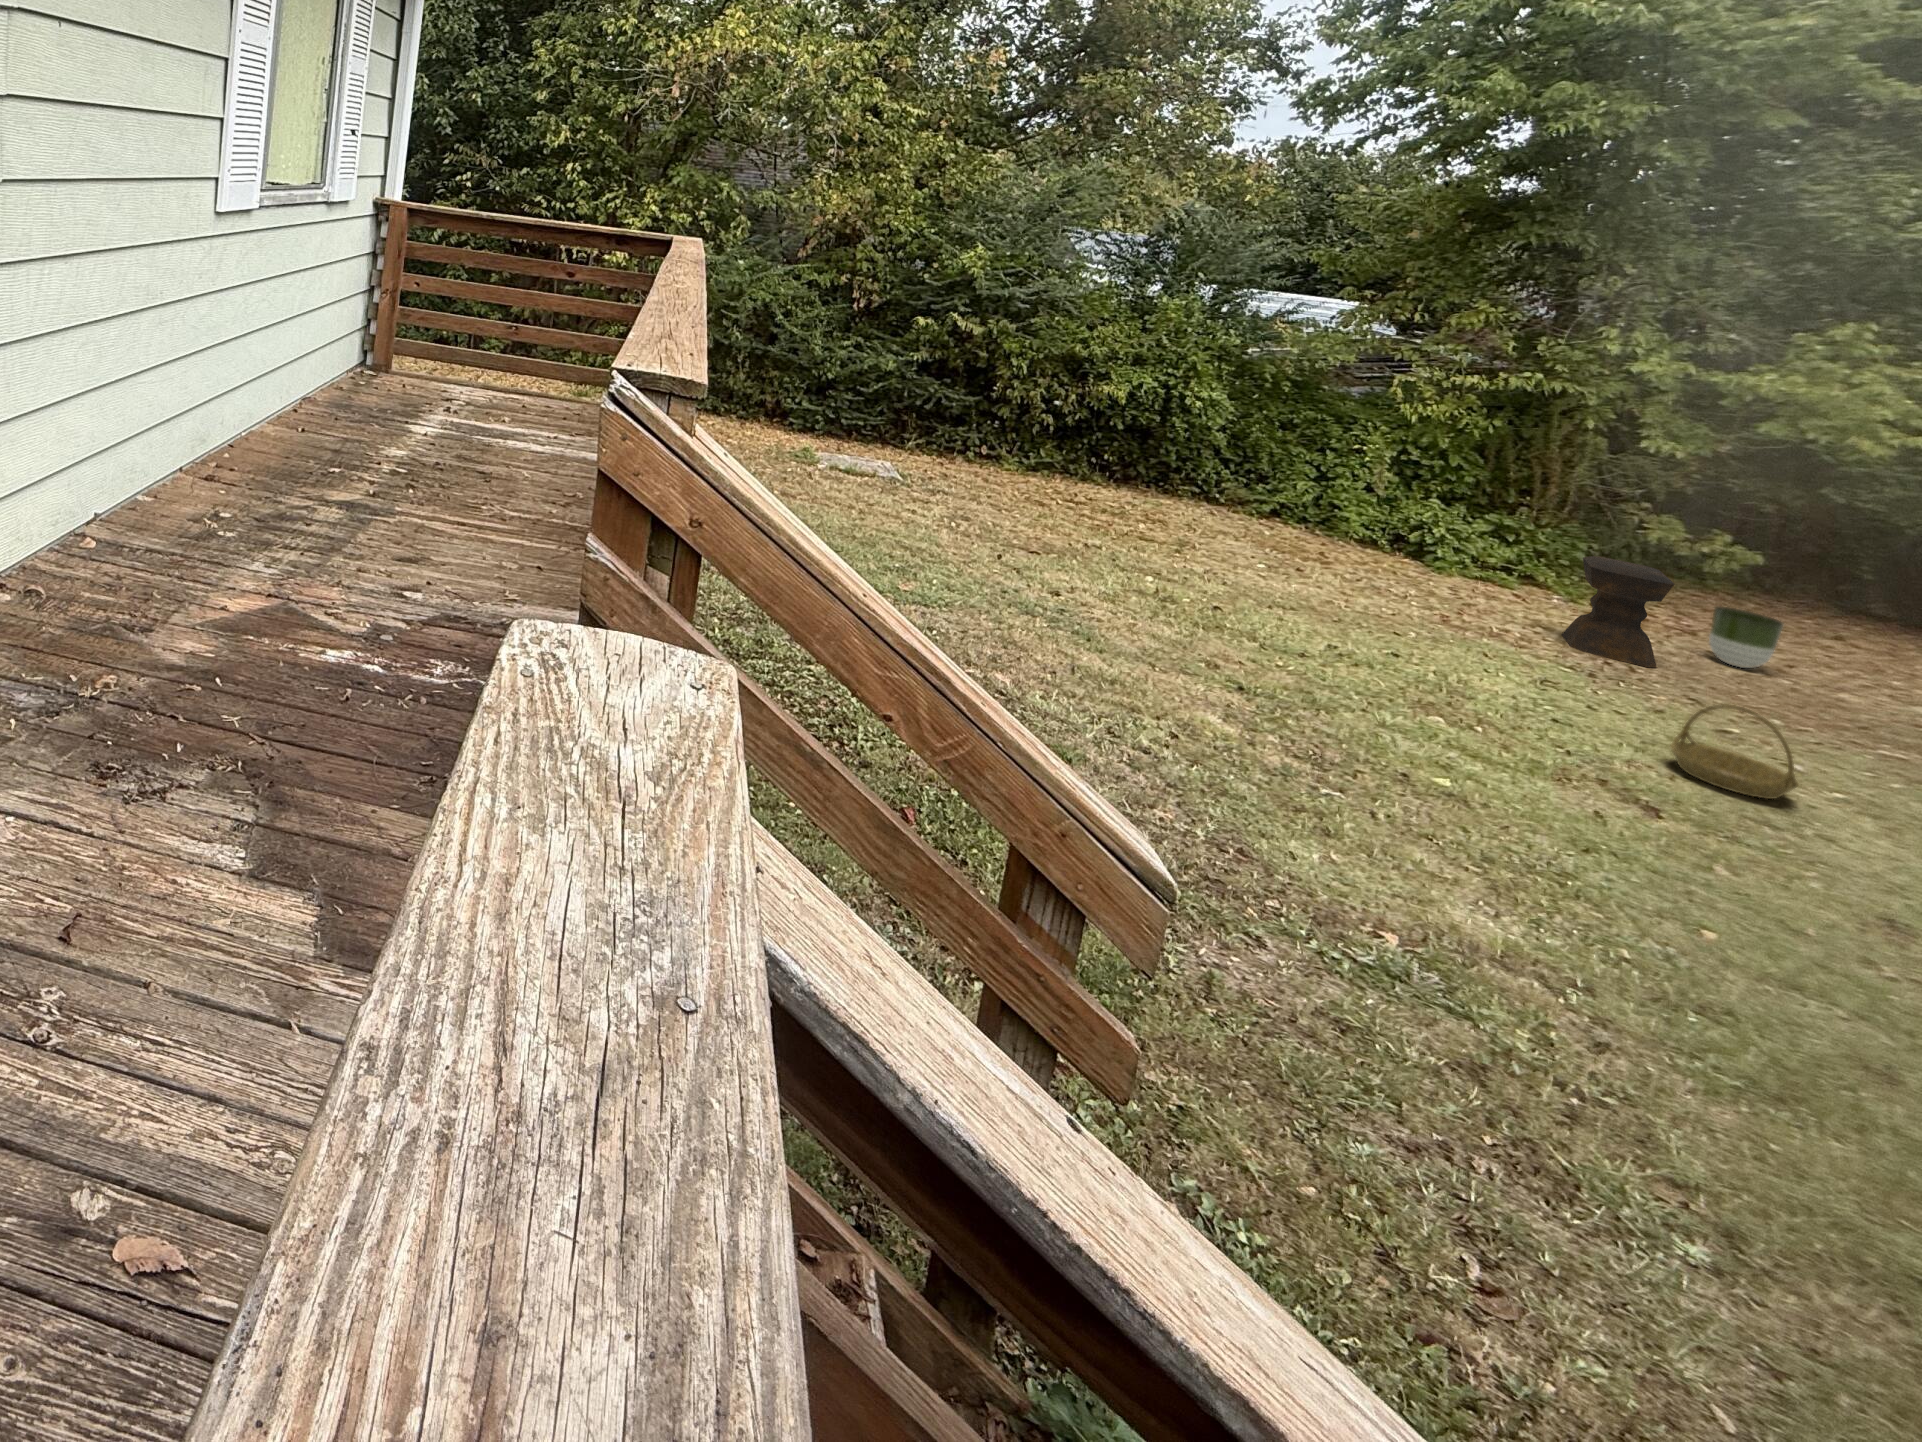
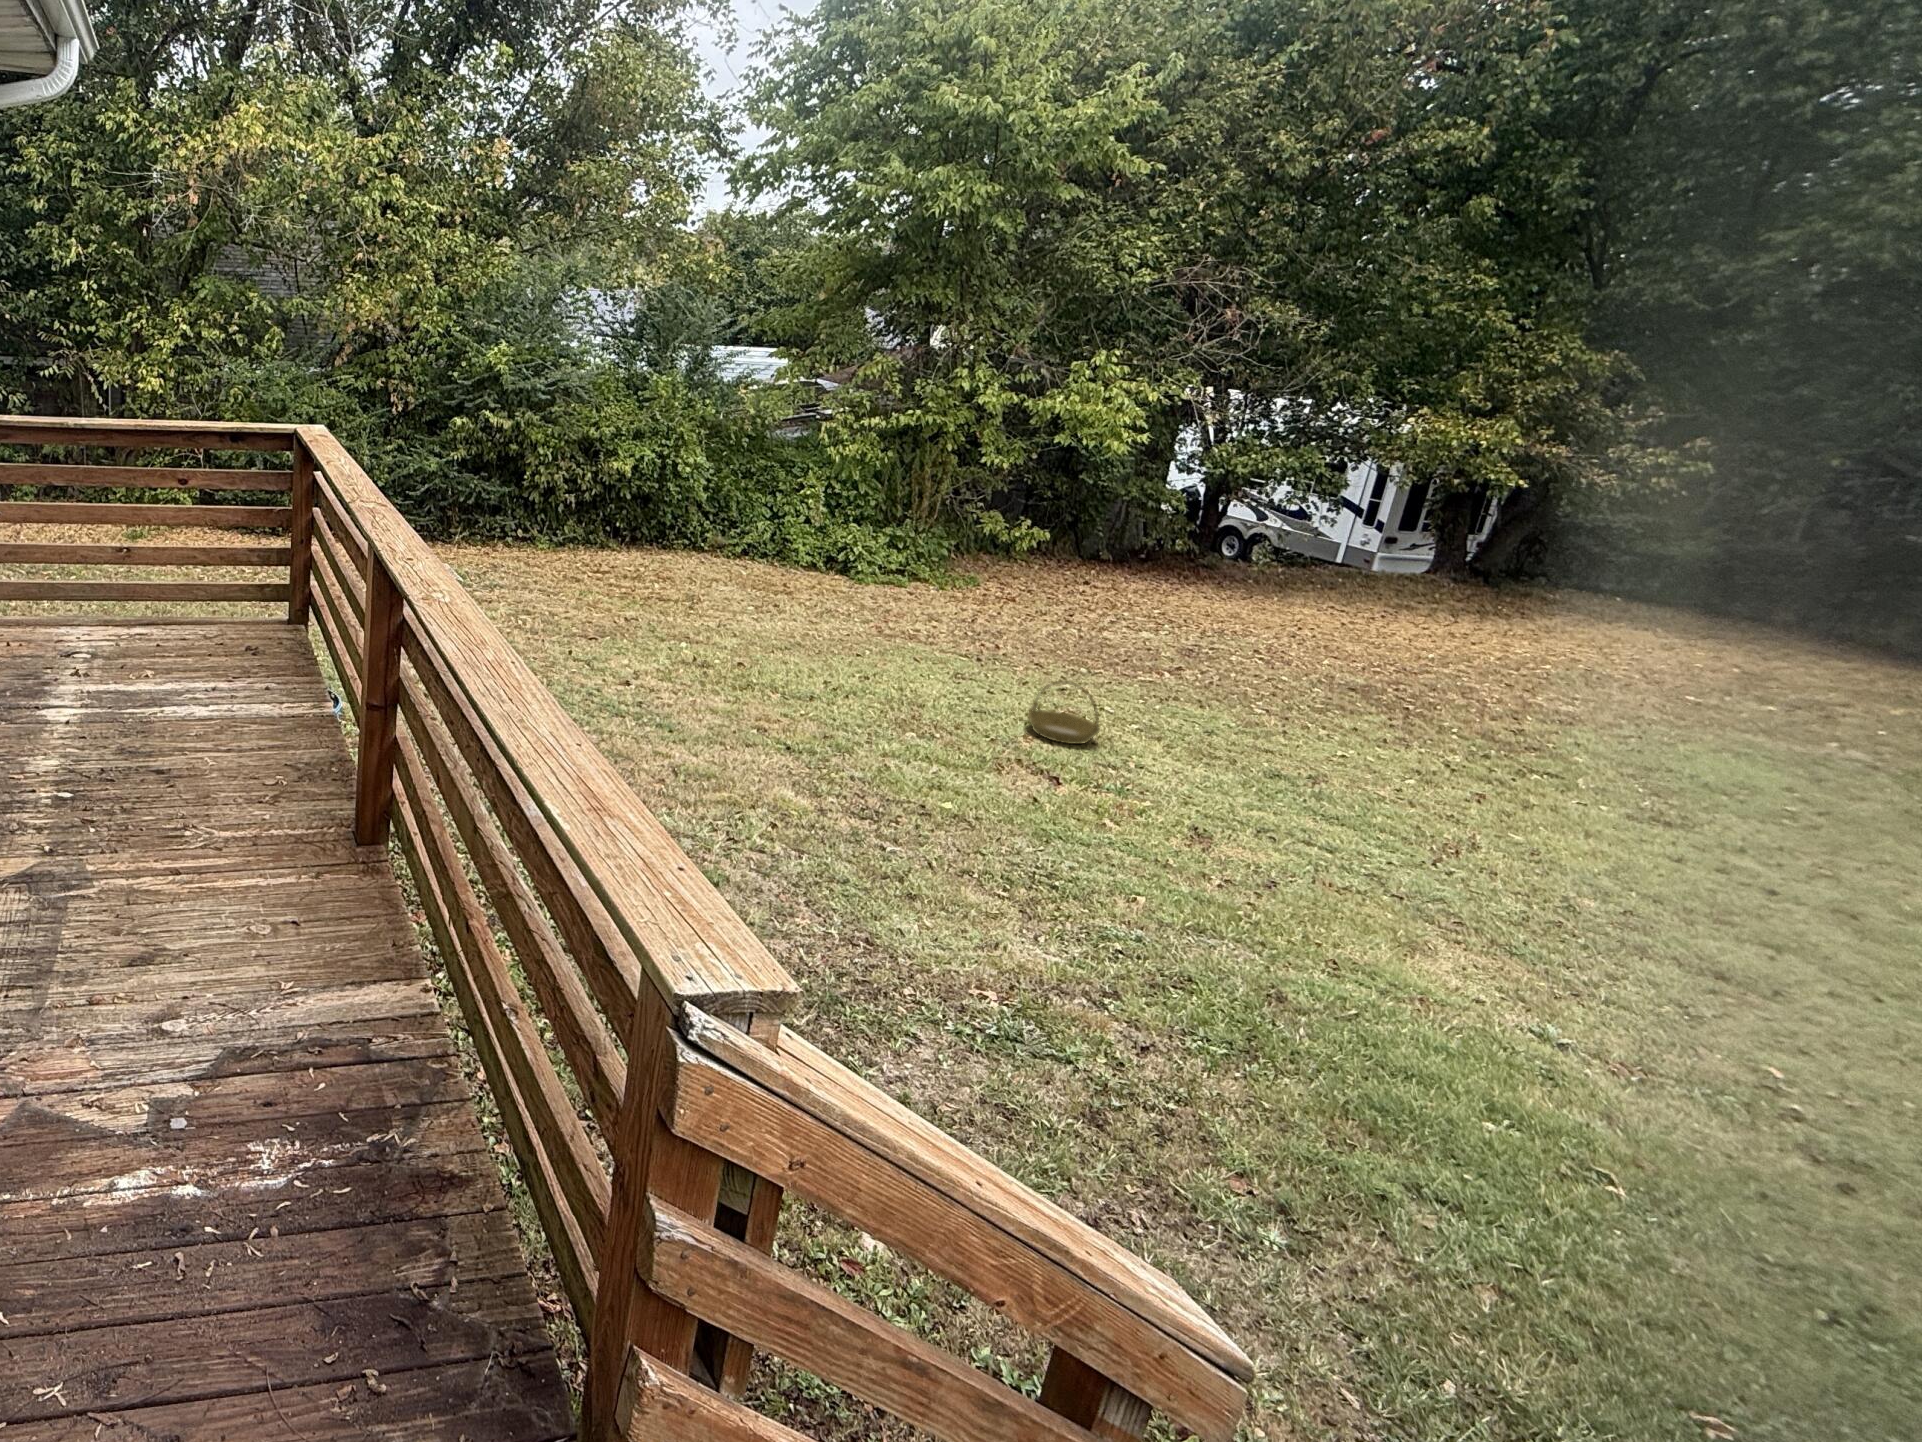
stool: present [1562,556,1675,667] -> none [943,564,1013,644]
planter: present [1709,606,1784,668] -> none [1027,586,1070,629]

